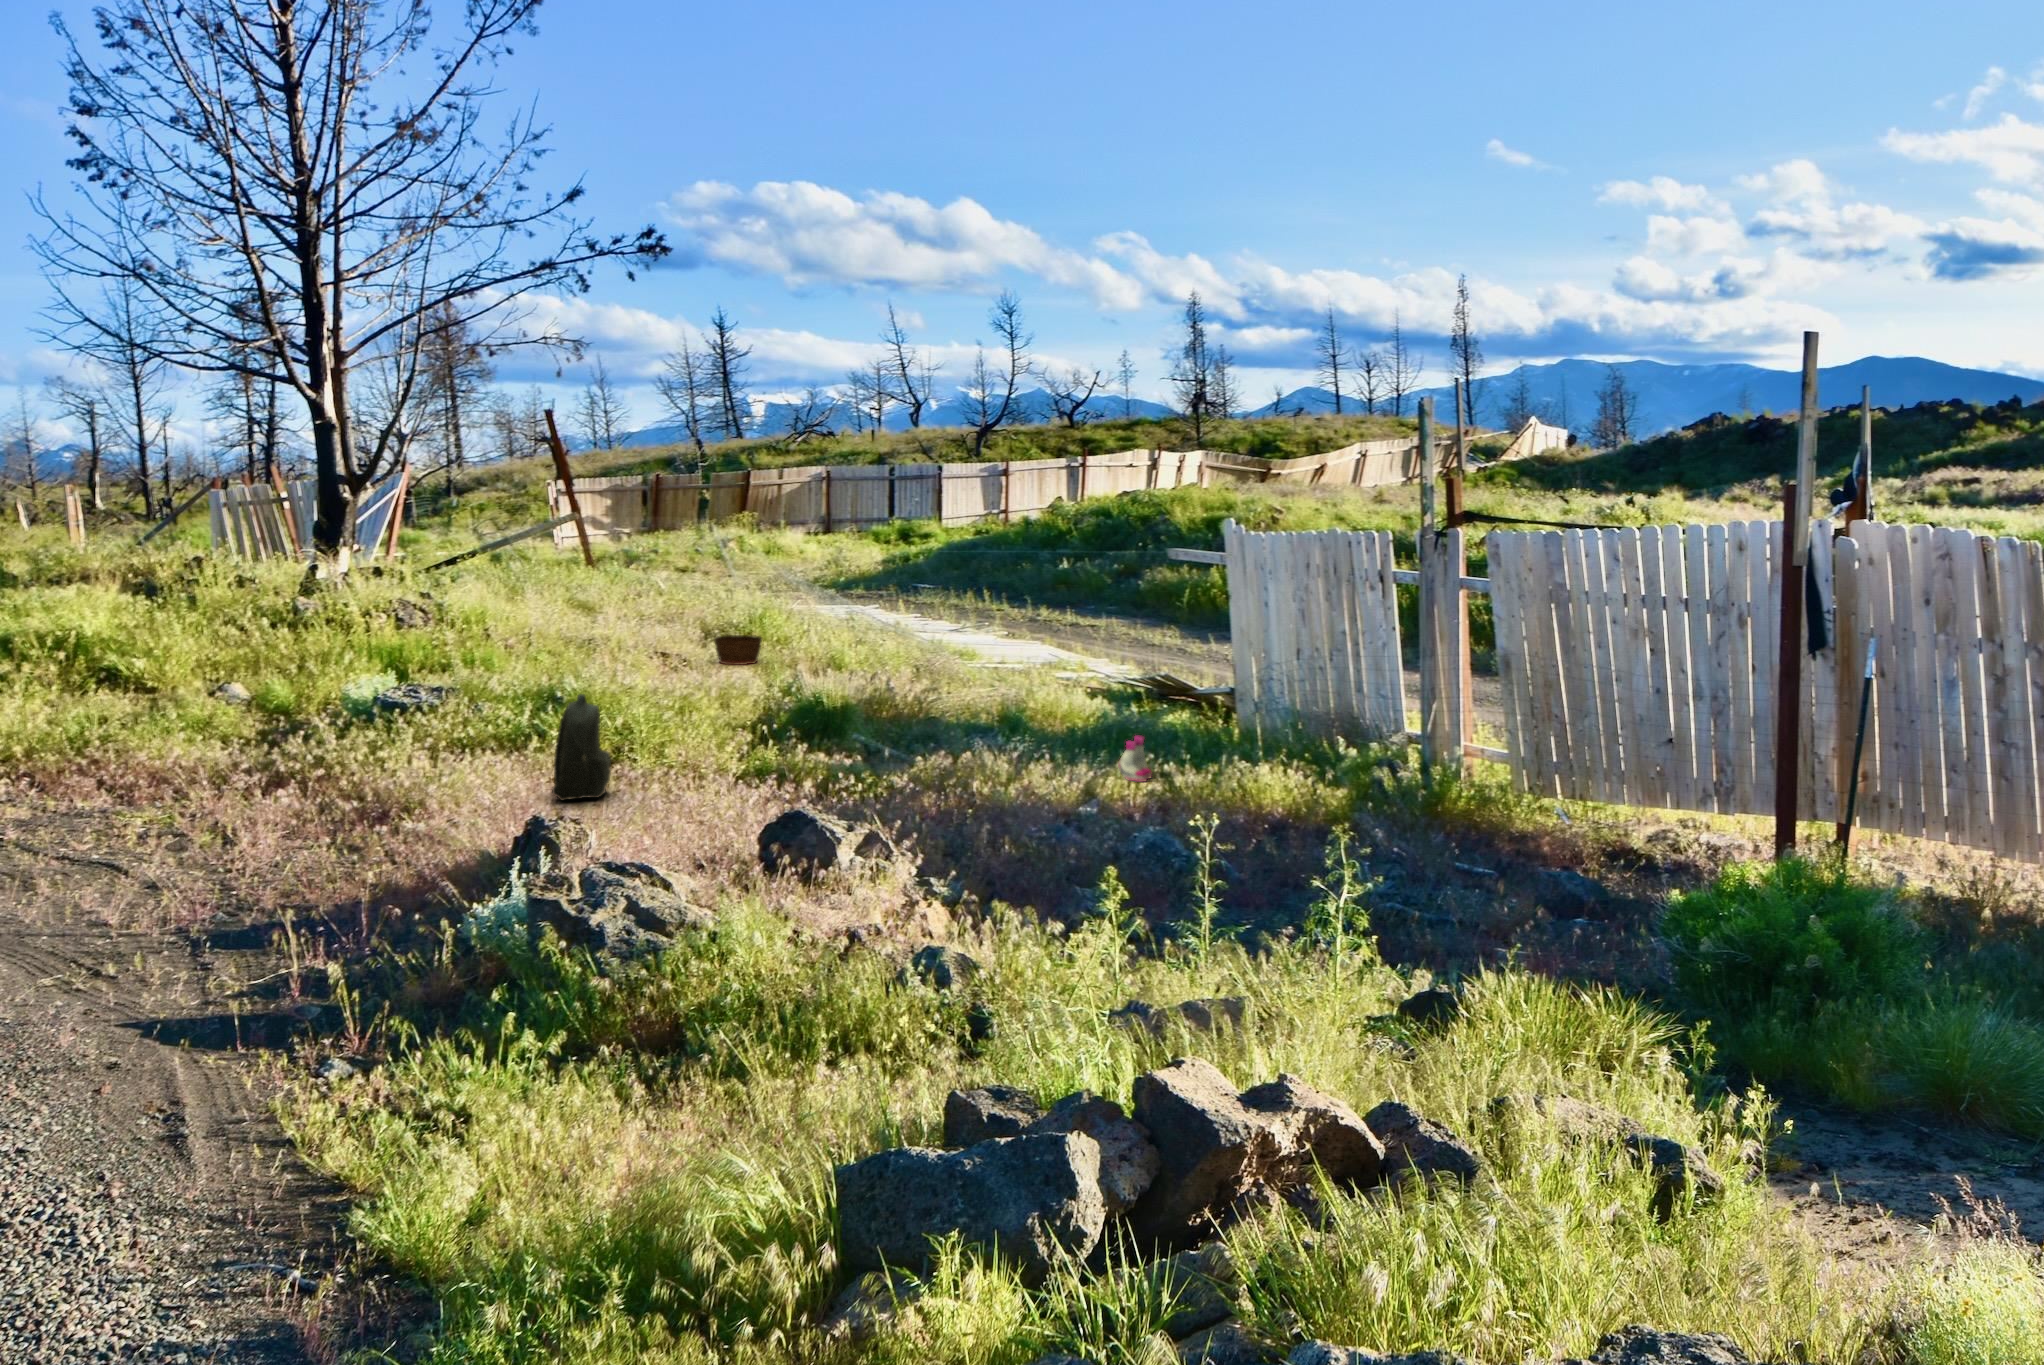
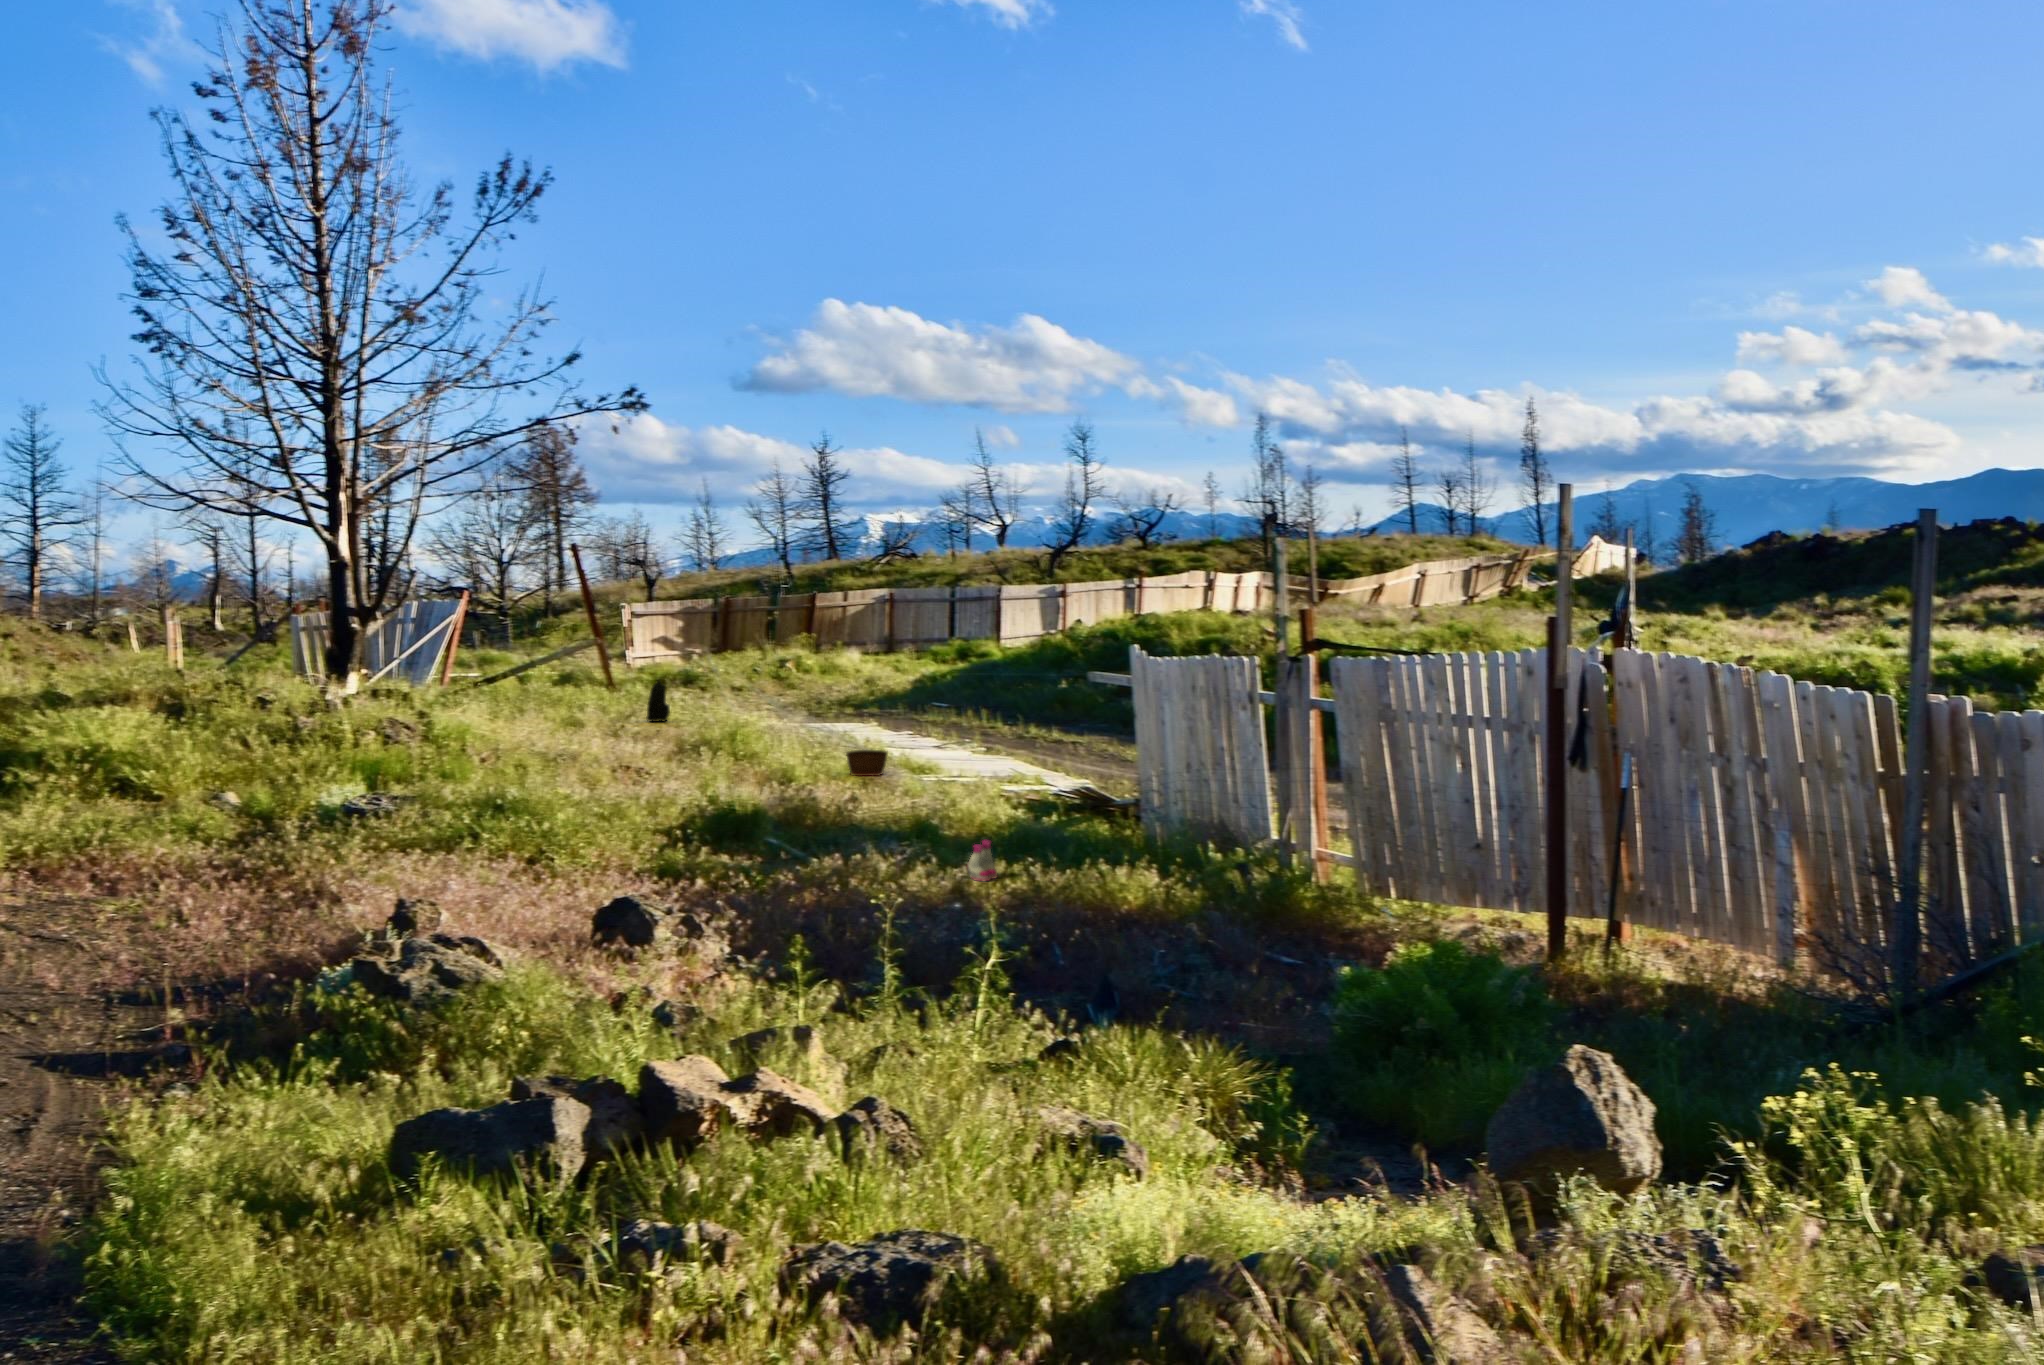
basket: present [714,635,762,665] -> present [846,750,888,776]
backpack: present [552,694,611,800] -> present [646,680,670,722]

